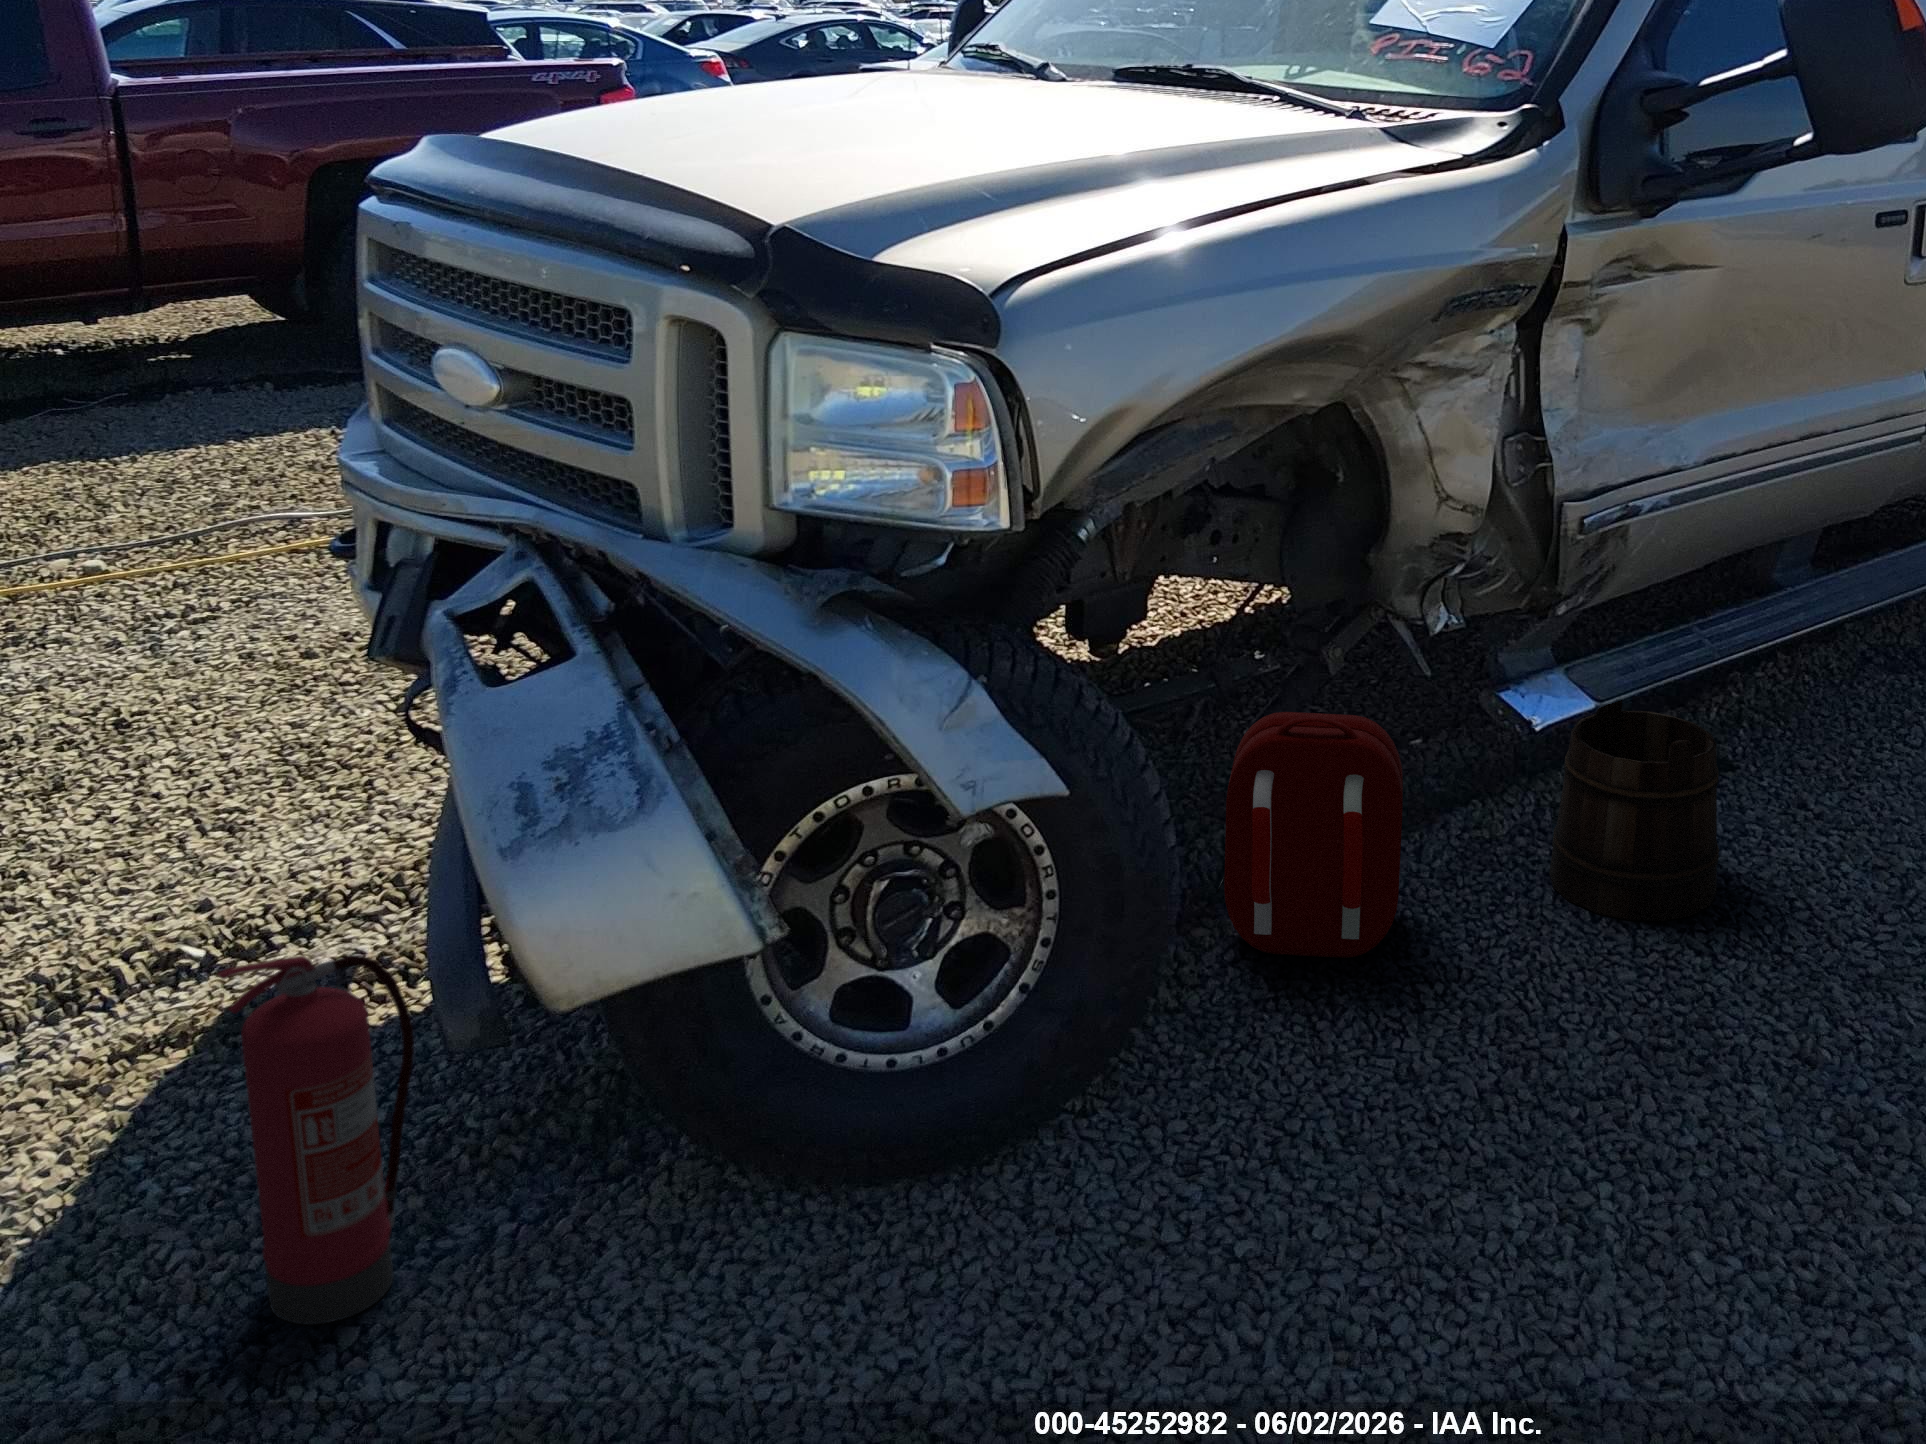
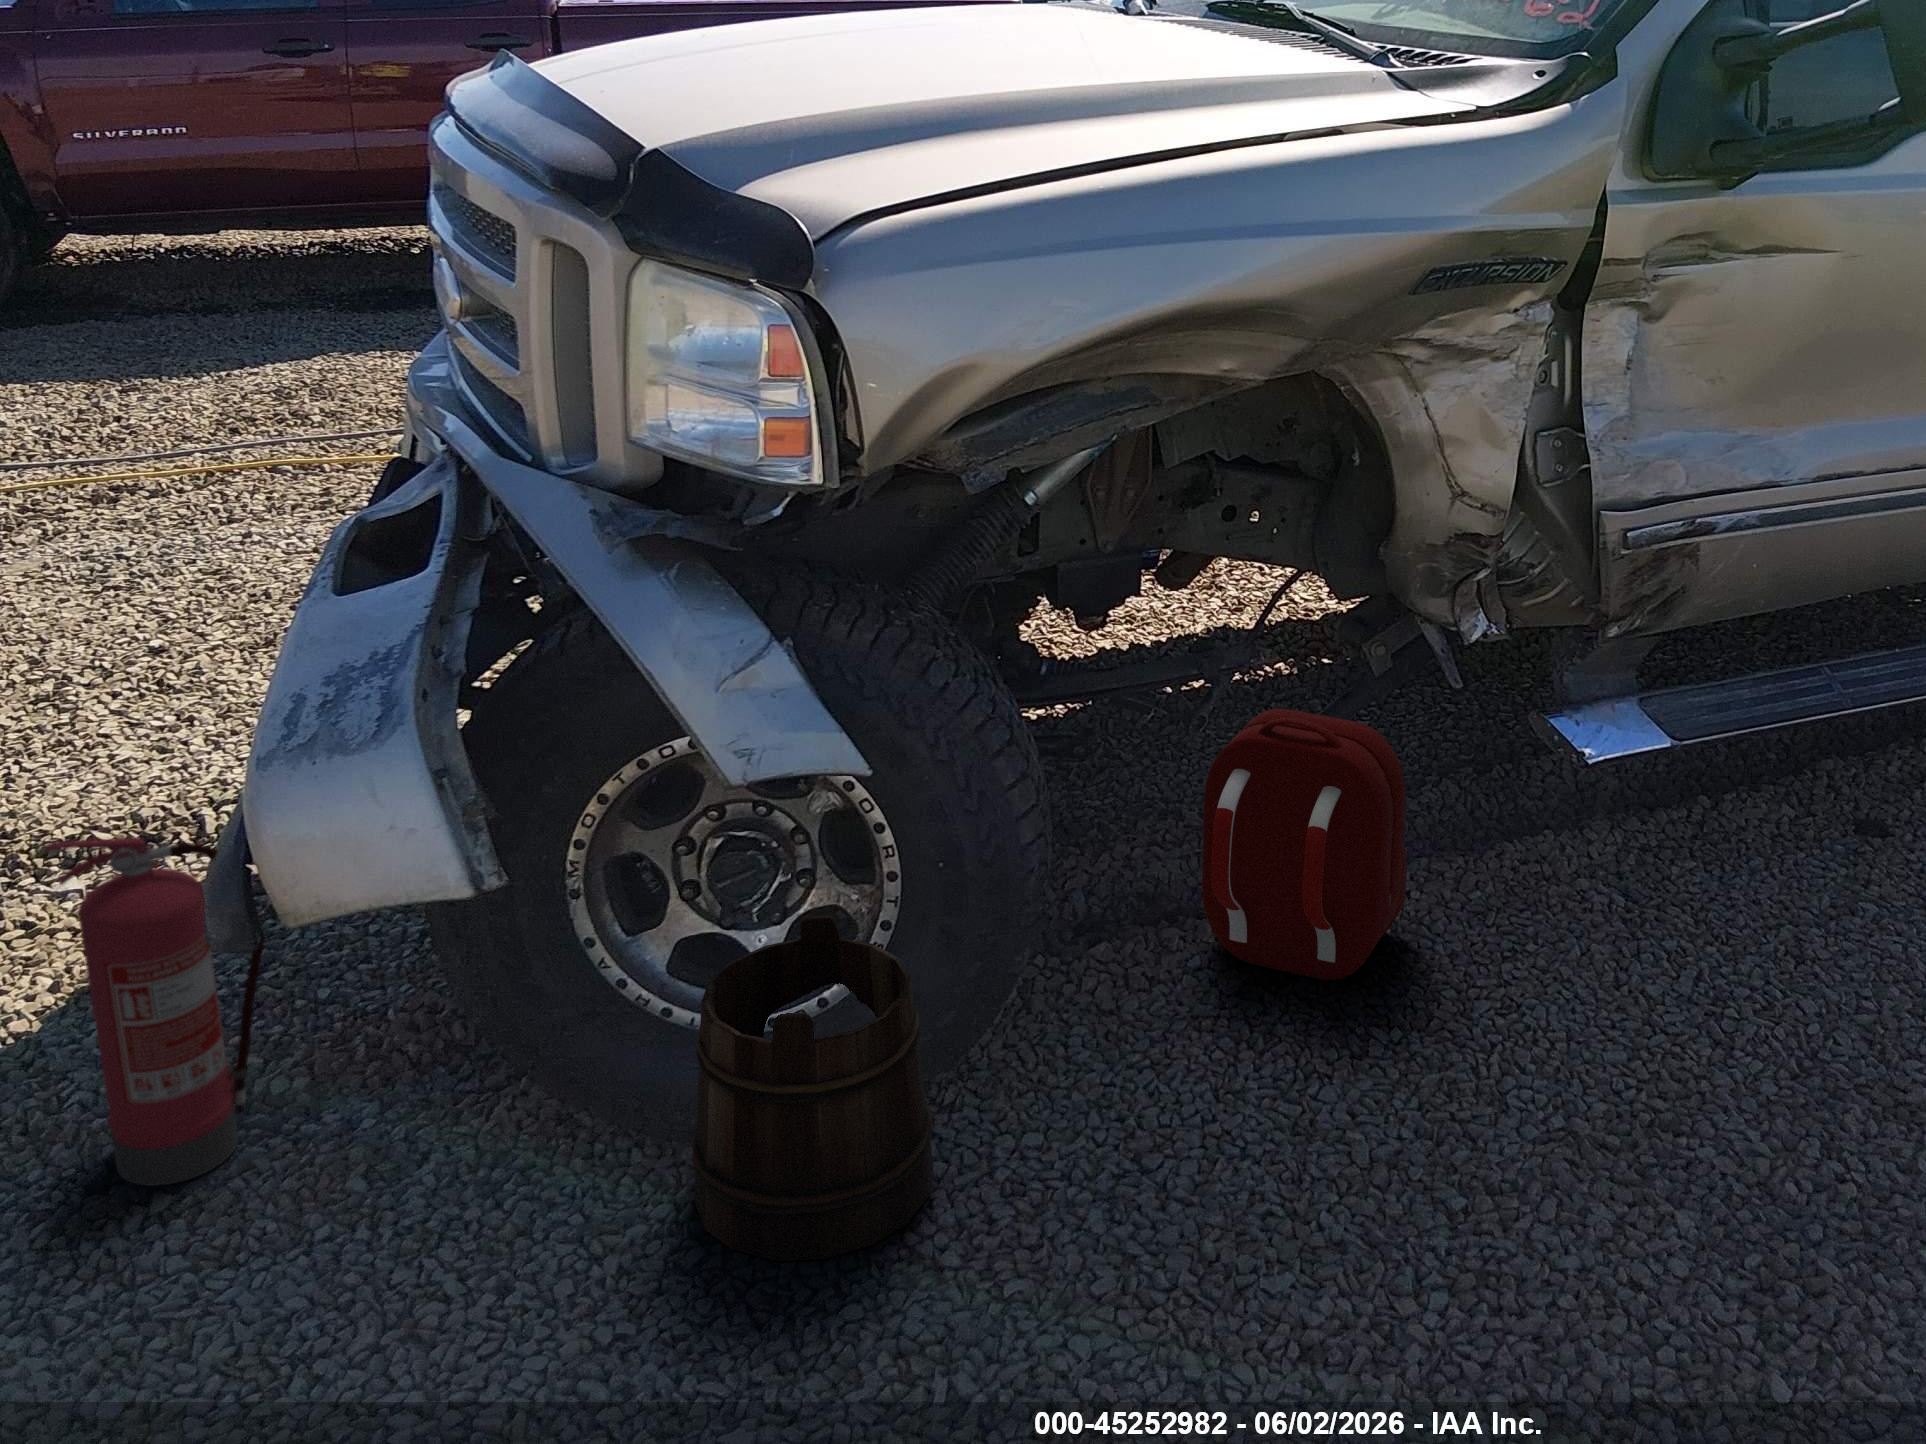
bucket: present [1549,700,1719,921] -> present [692,916,933,1261]

